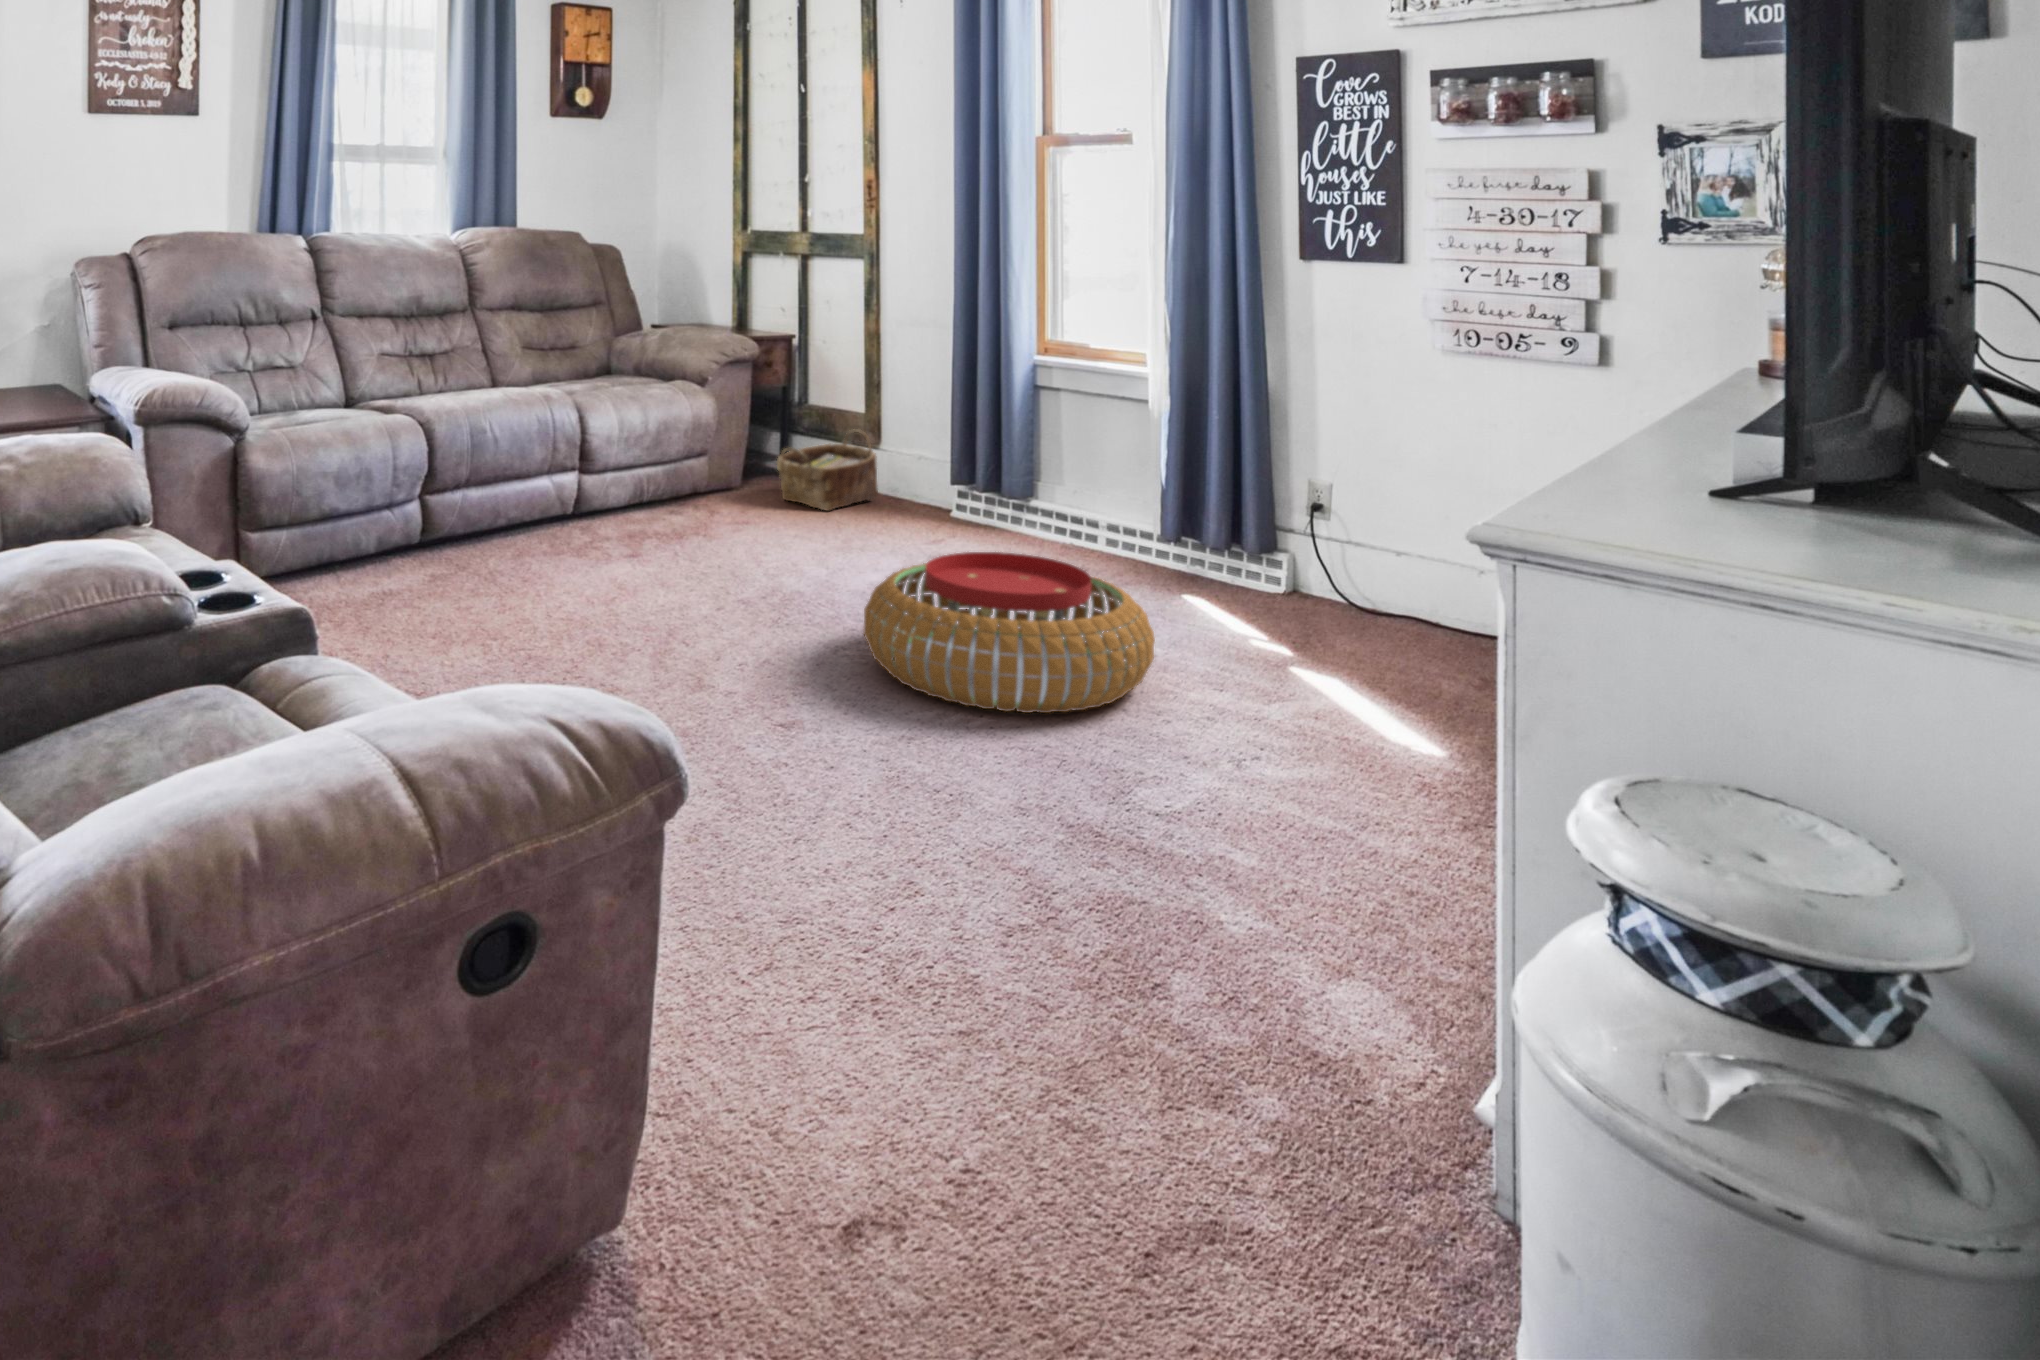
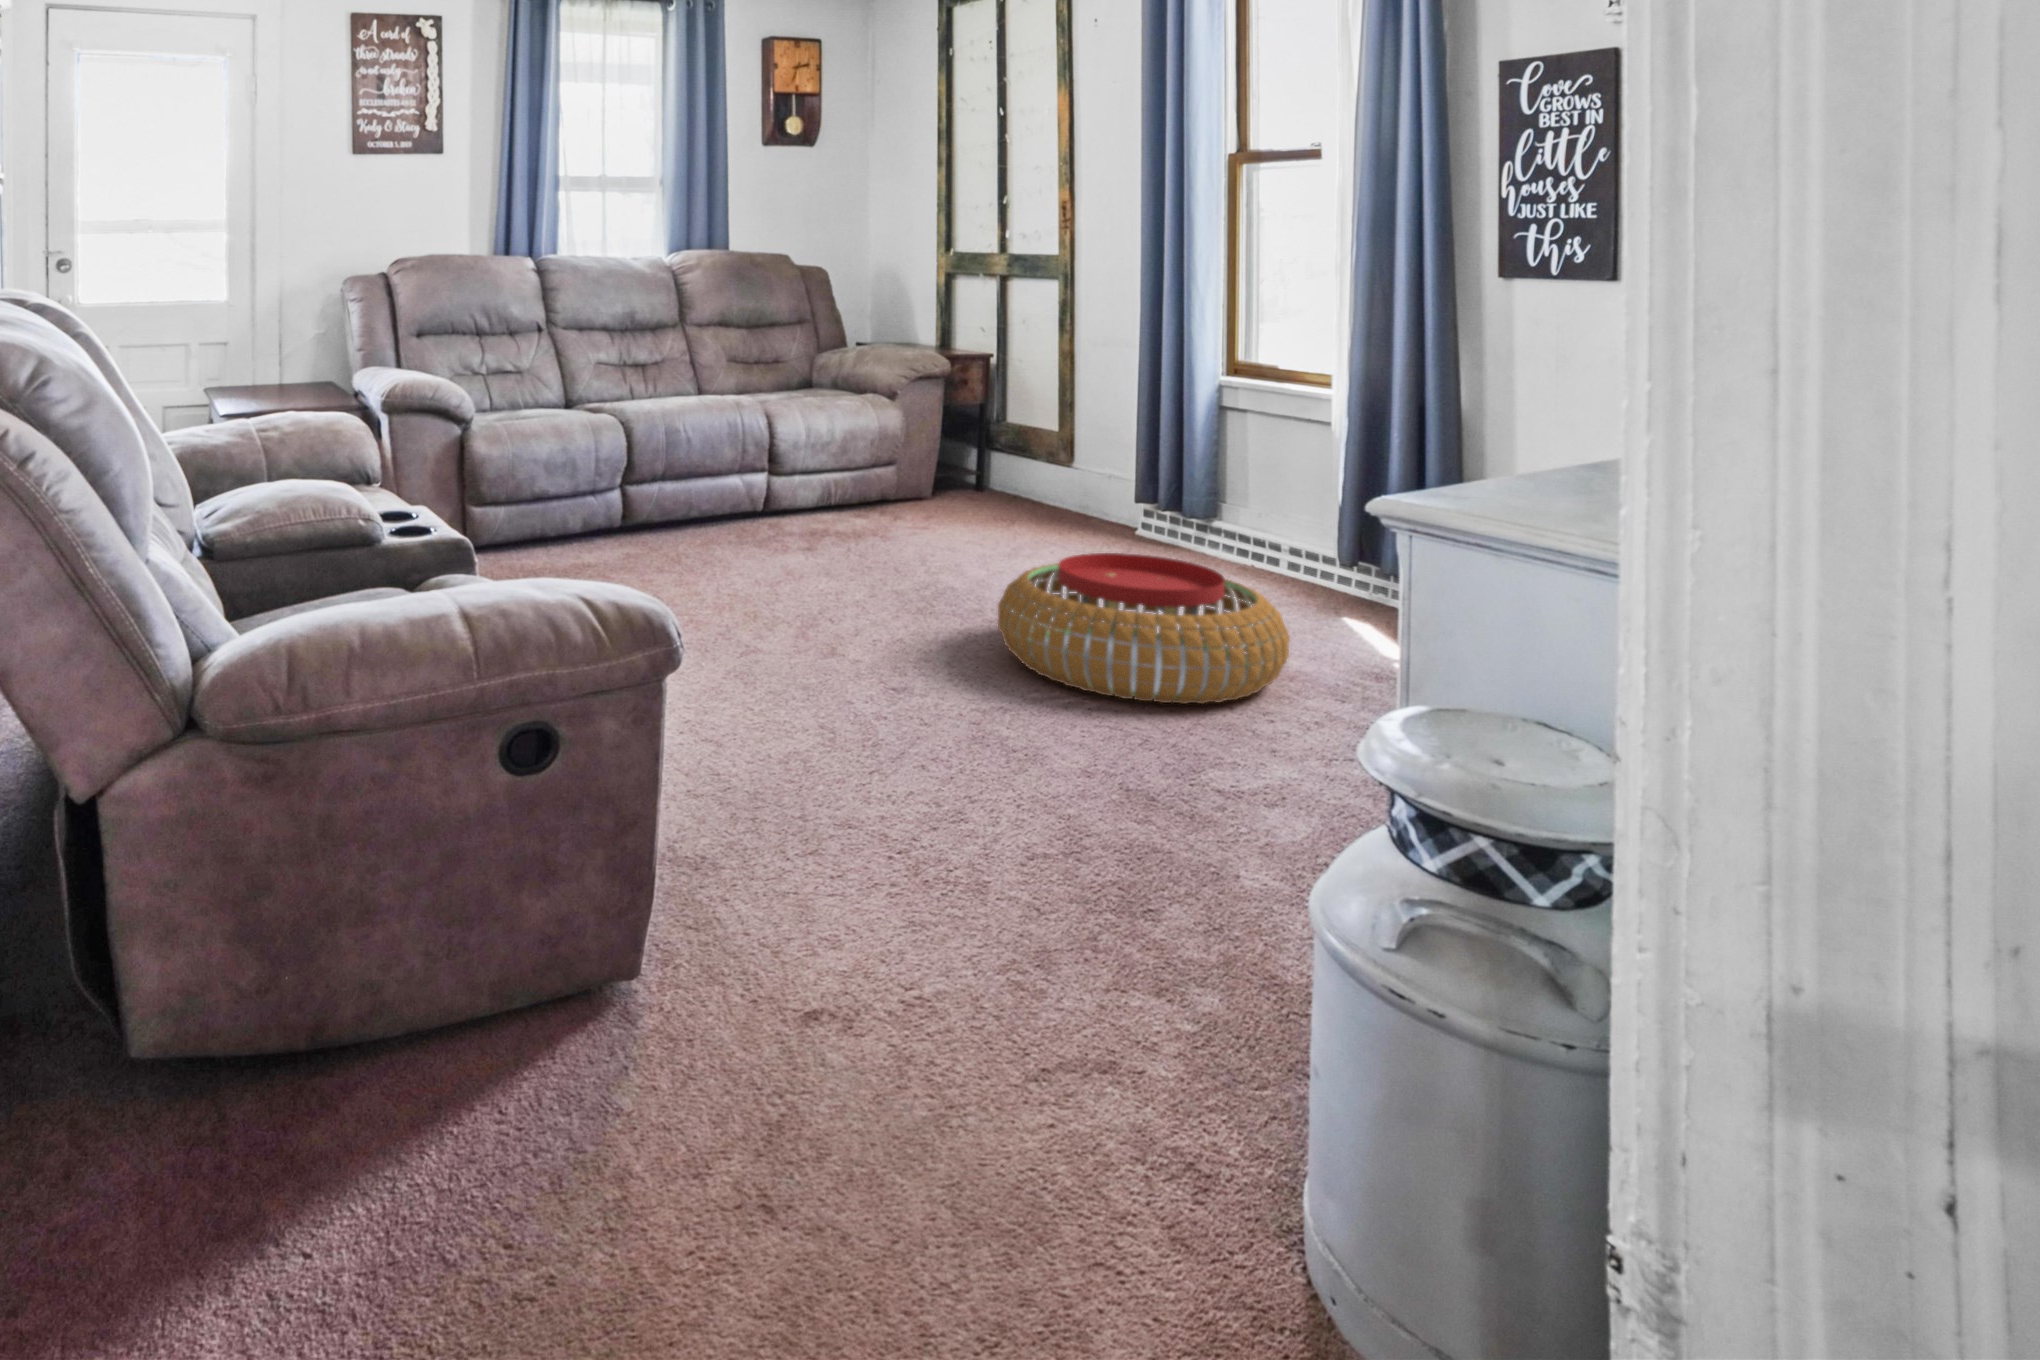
woven basket: present [777,429,878,511] -> none [965,444,1068,522]

